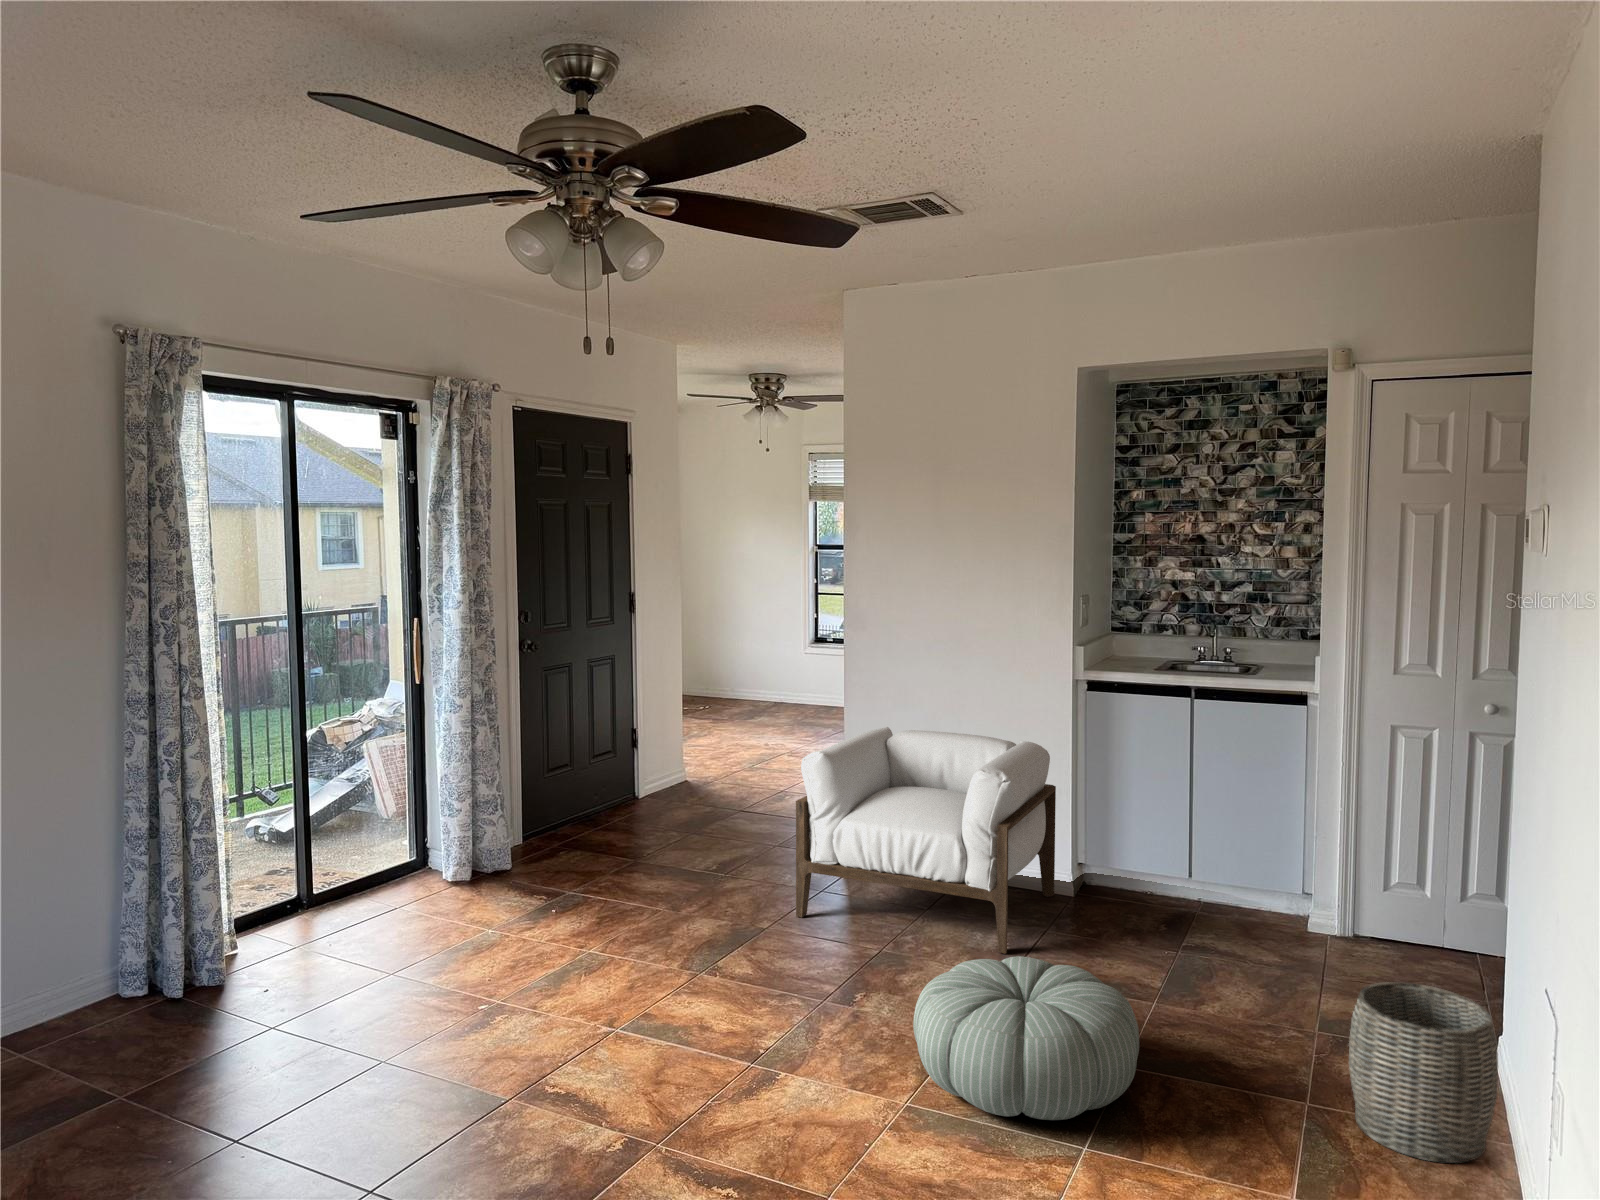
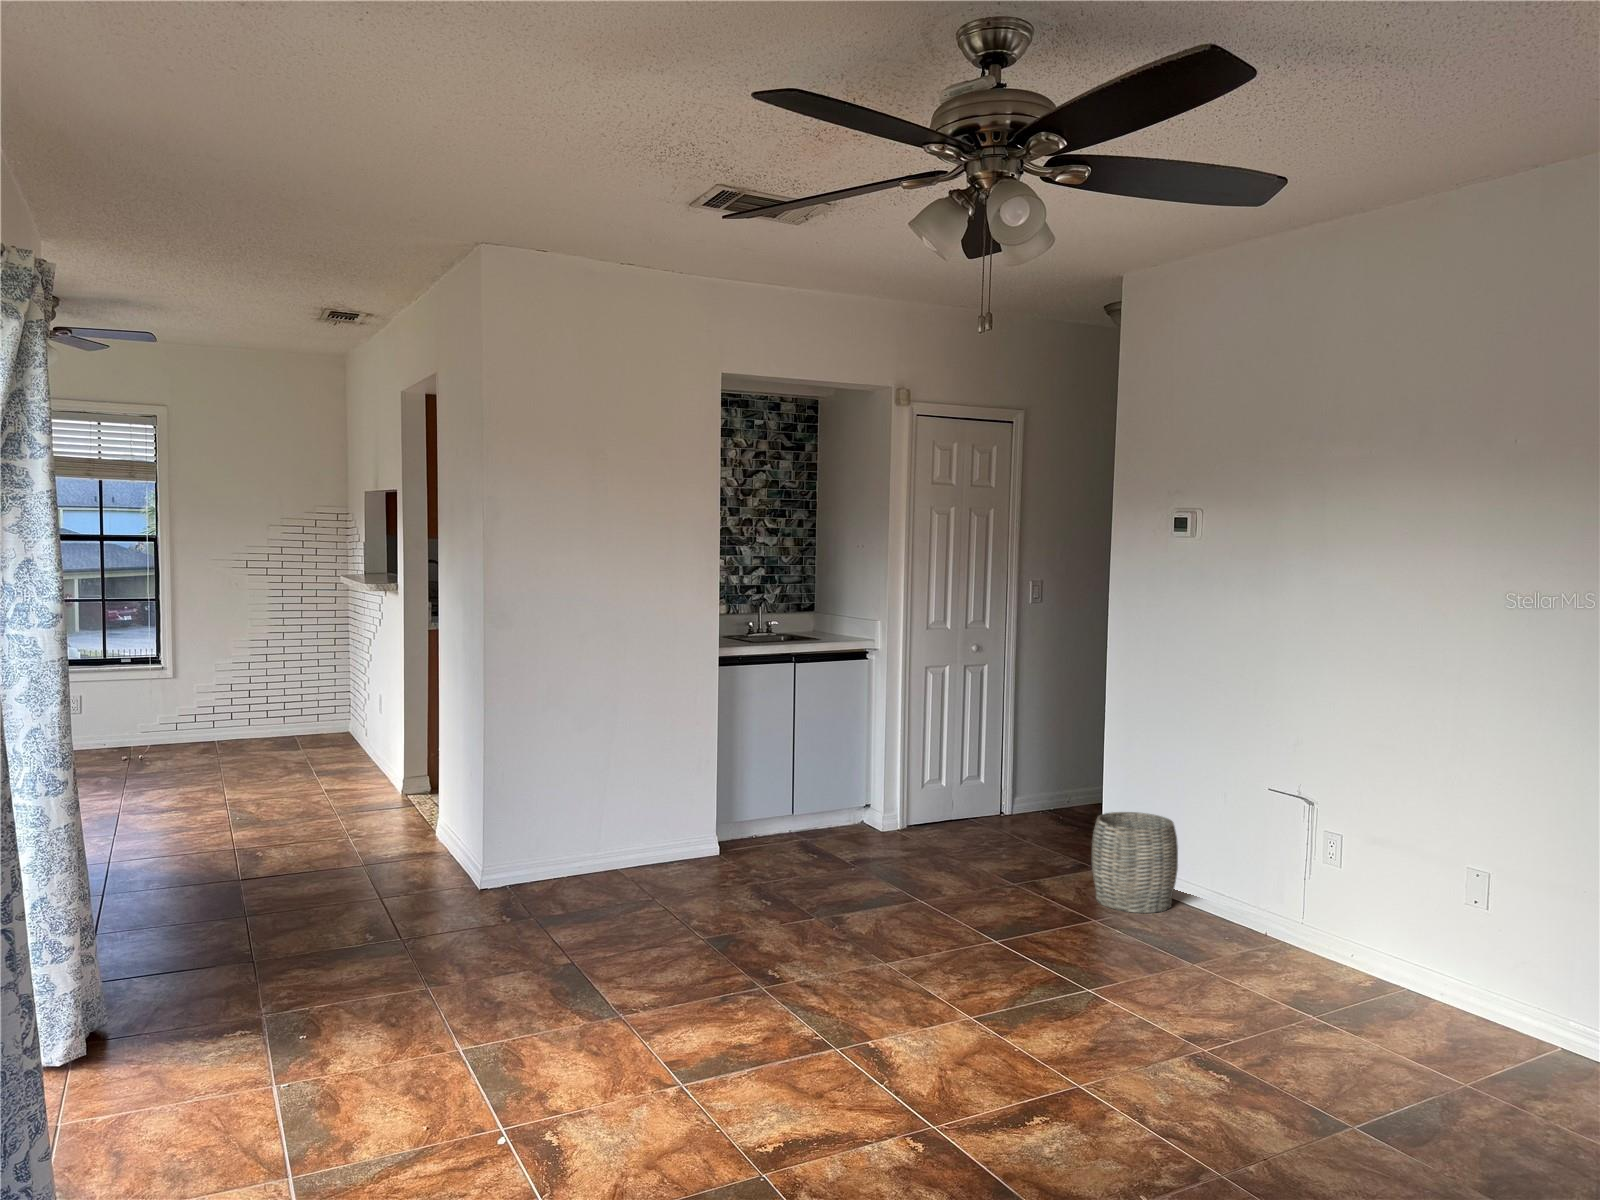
armchair: present [796,727,1056,954] -> none [513,718,777,936]
pouf: present [913,956,1139,1120] -> none [878,865,1062,980]

